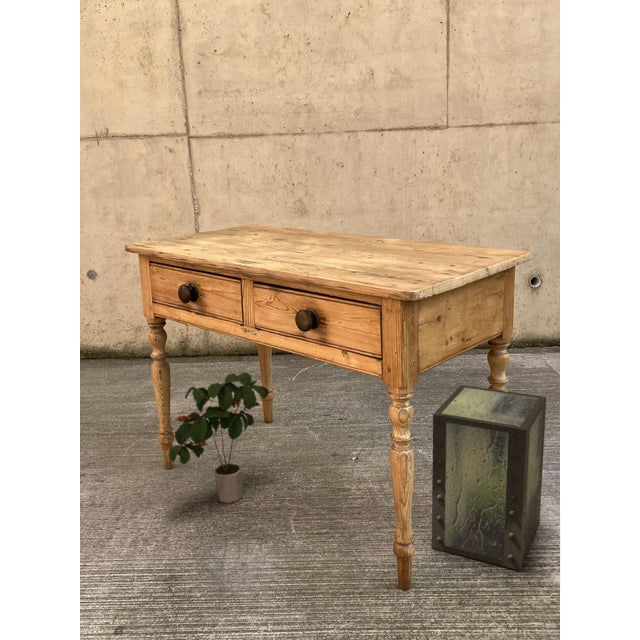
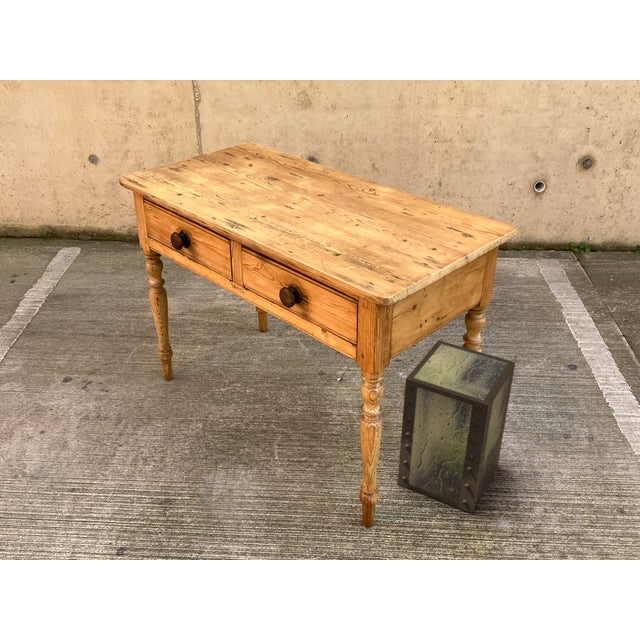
potted plant: present [169,372,268,503] -> none [165,305,259,423]

